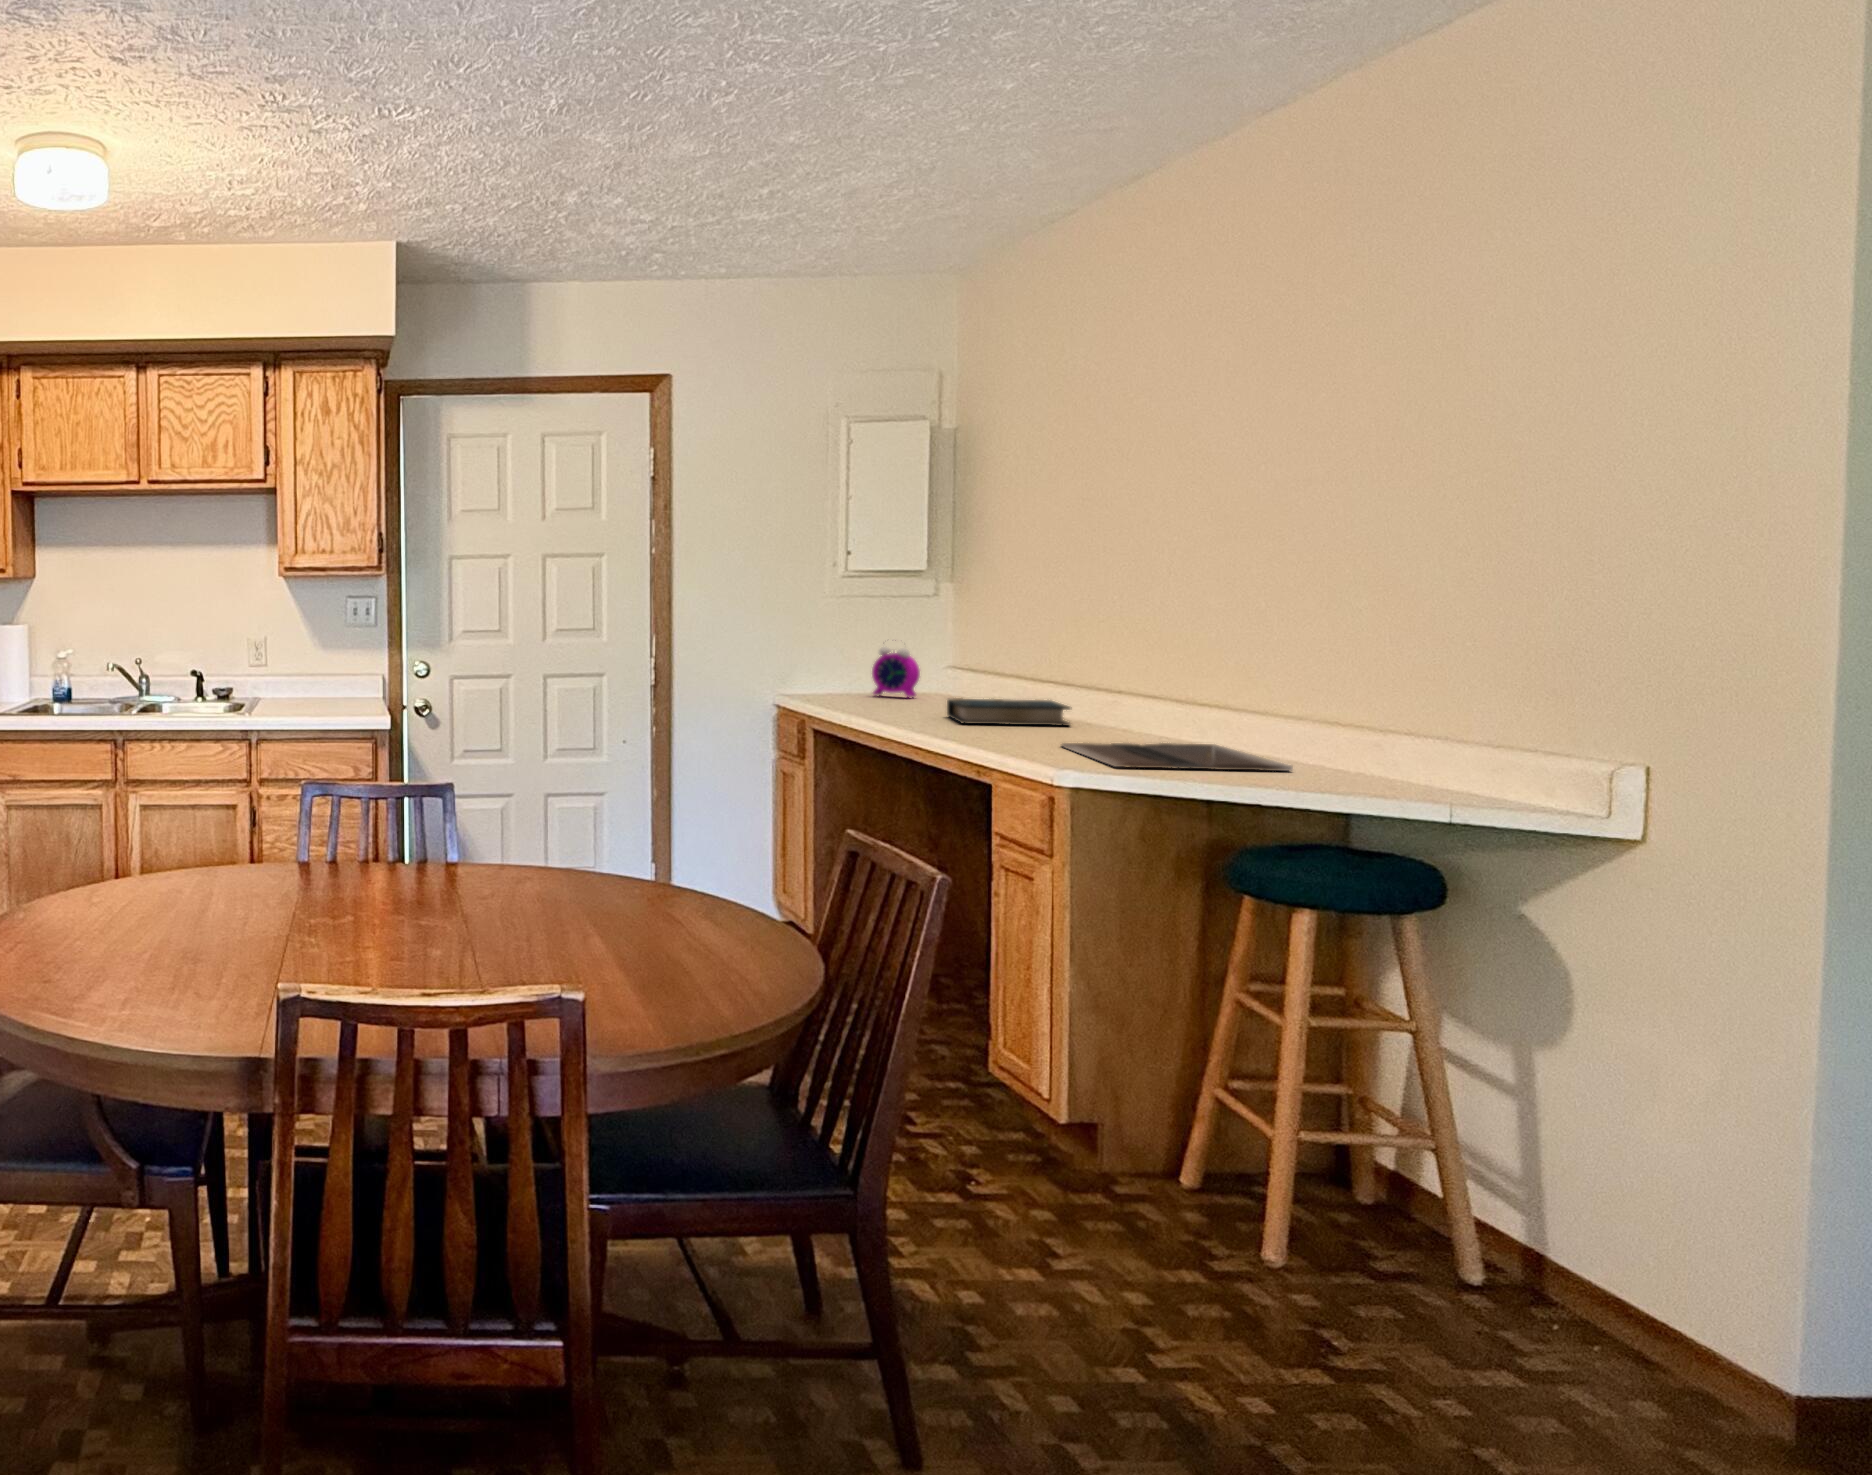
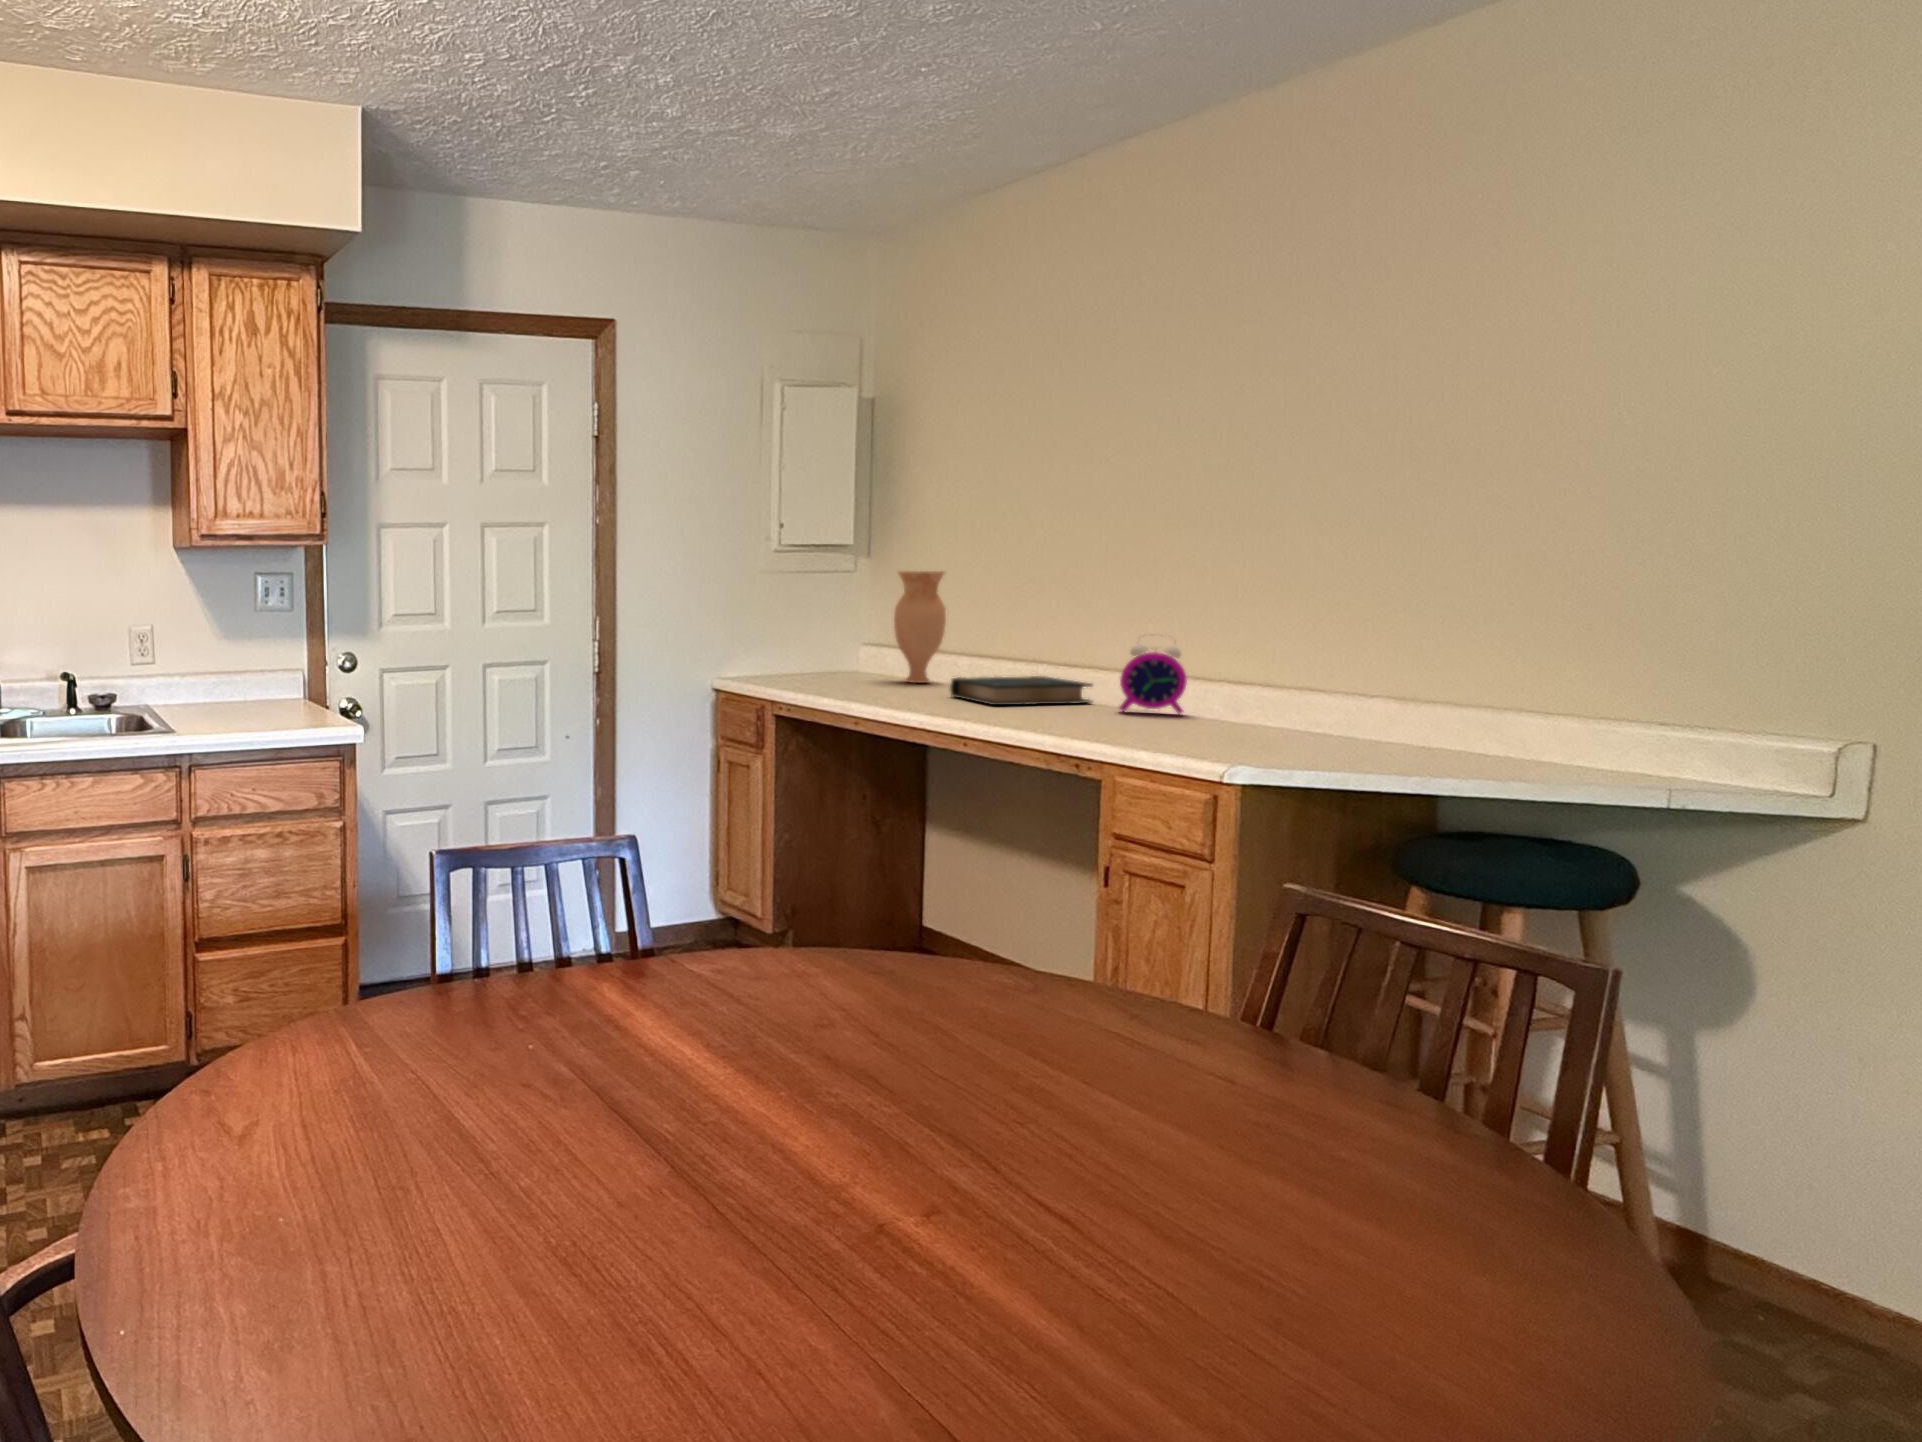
vase: none [932,597,983,705] -> present [894,571,946,683]
alarm clock: present [872,640,920,697] -> present [1119,635,1187,714]
laptop: present [1061,743,1293,771] -> none [1164,720,1456,756]

